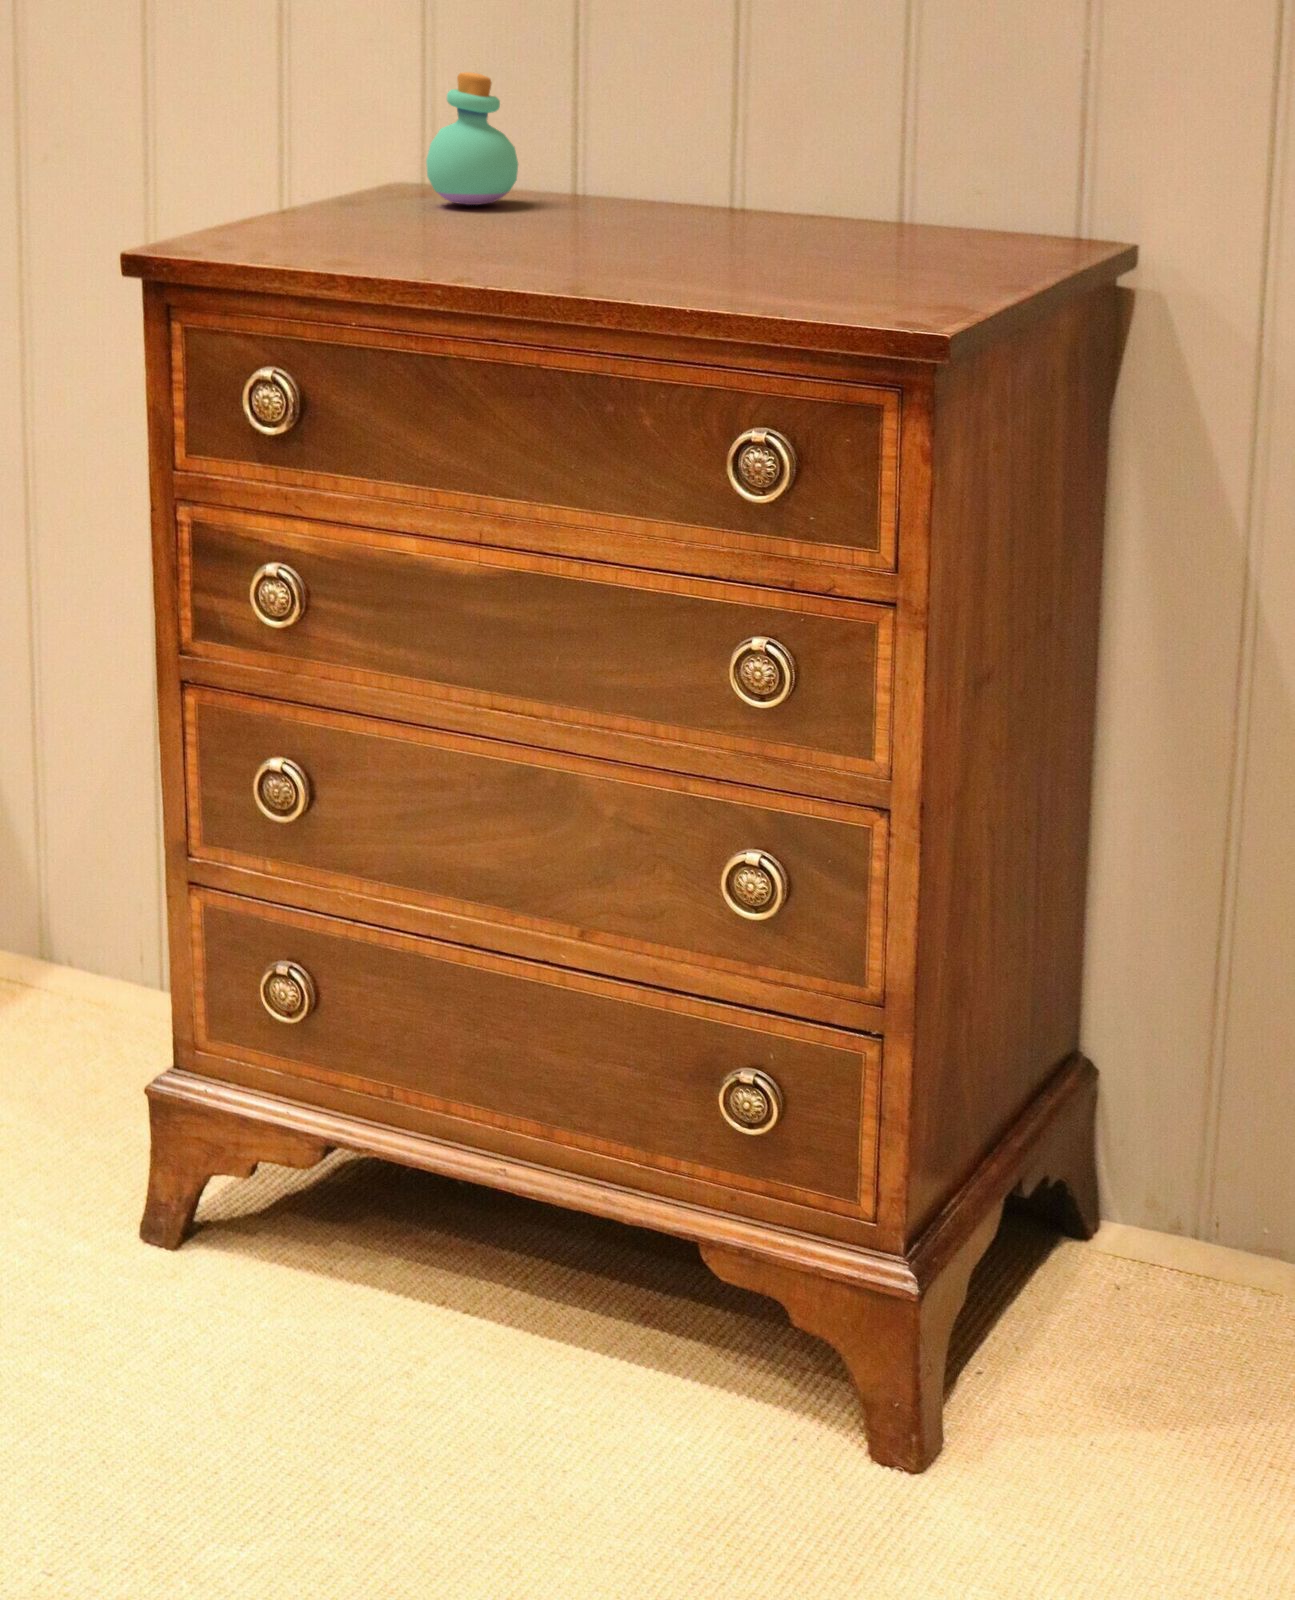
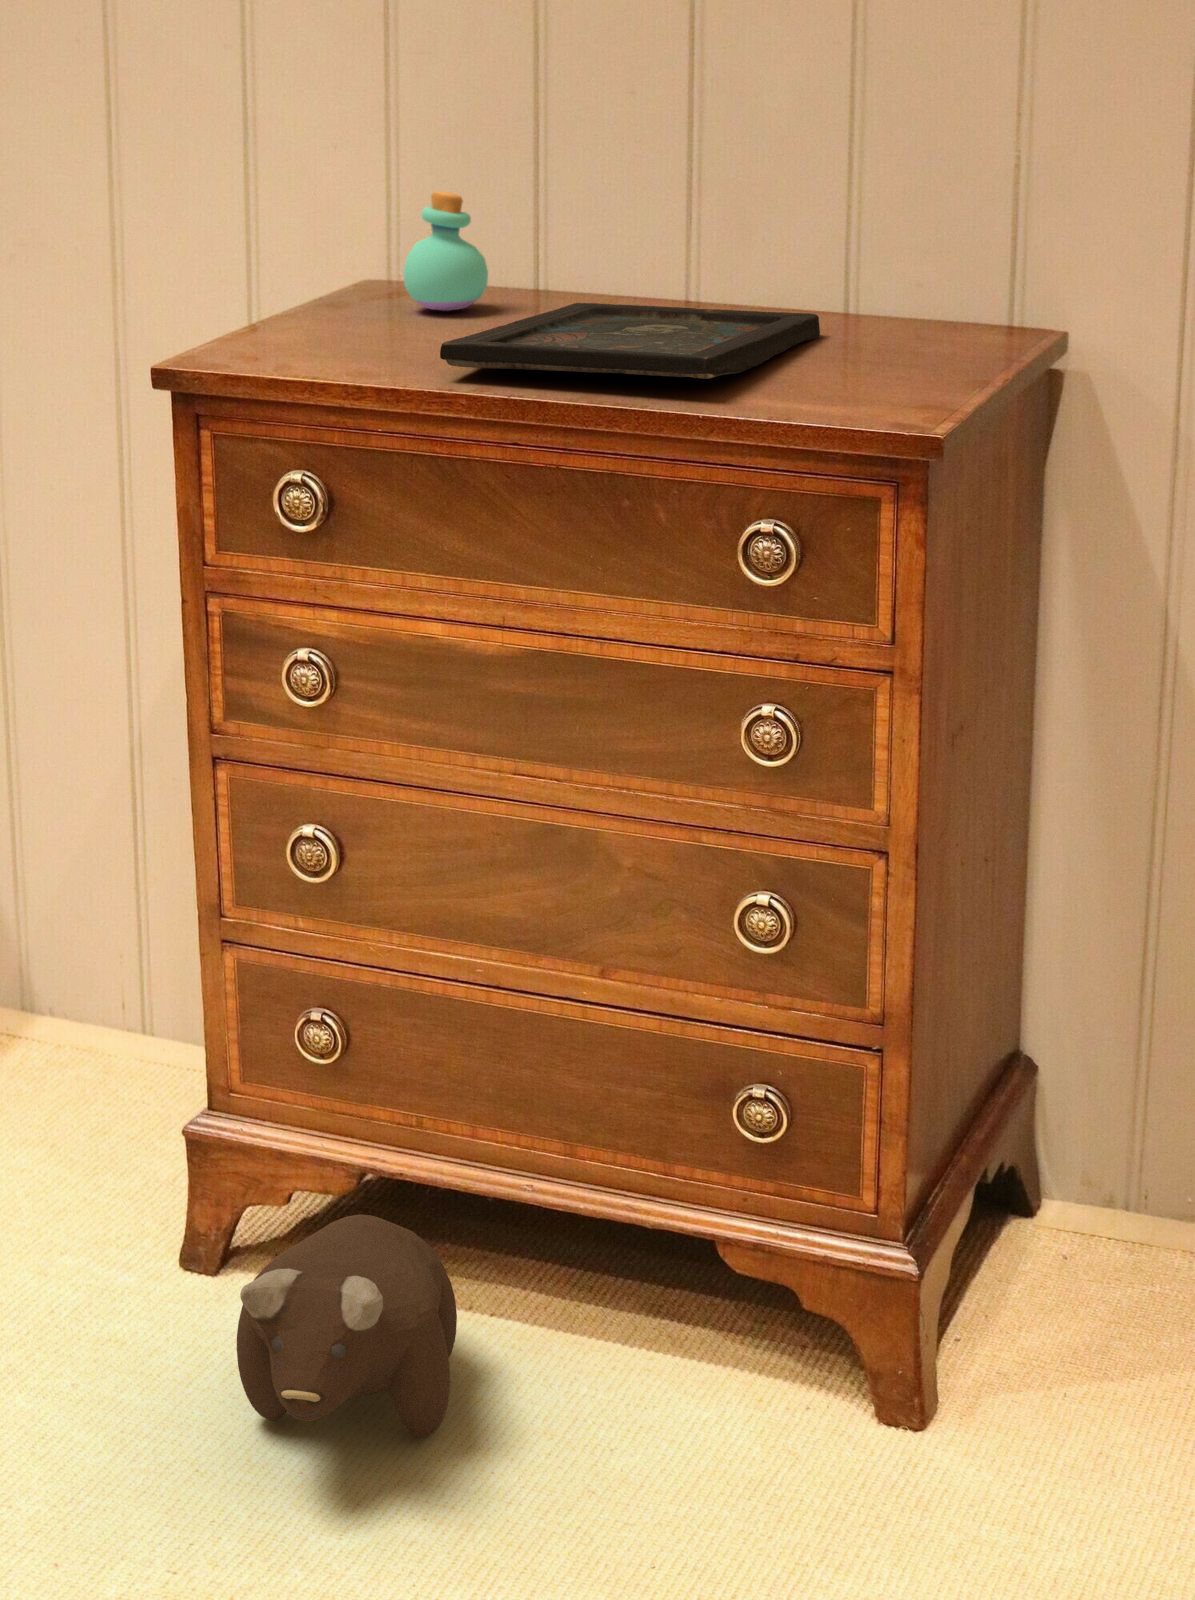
tray: none [421,198,869,267] -> present [440,303,820,379]
plush toy: none [145,1190,413,1441] -> present [237,1214,457,1438]

